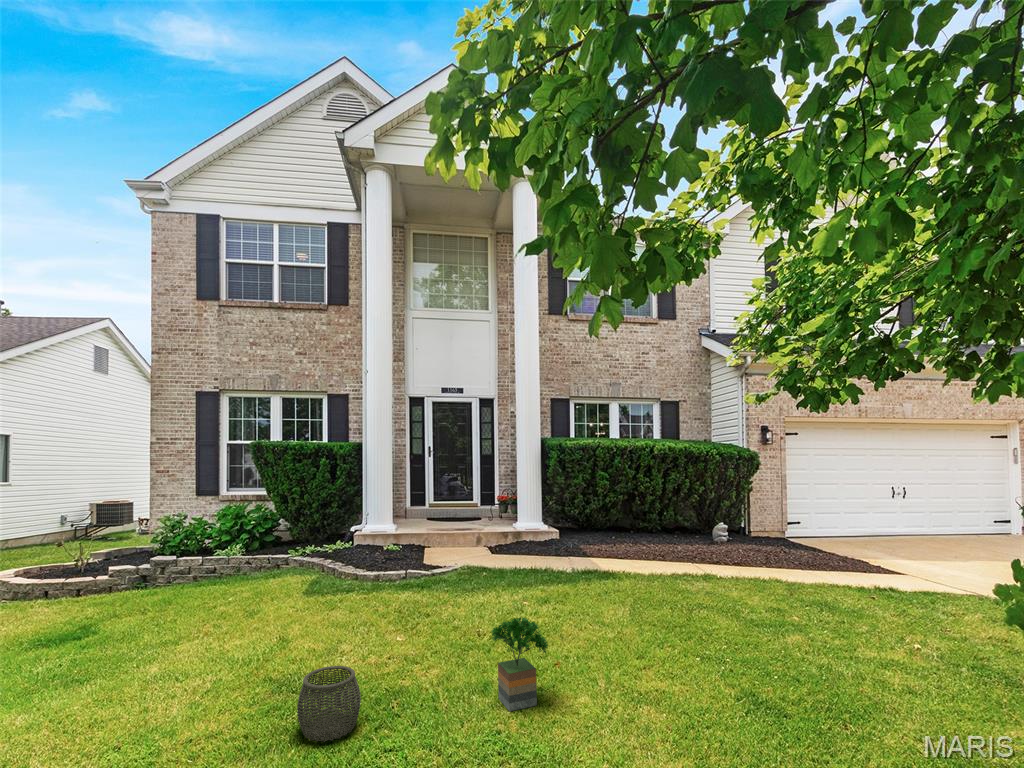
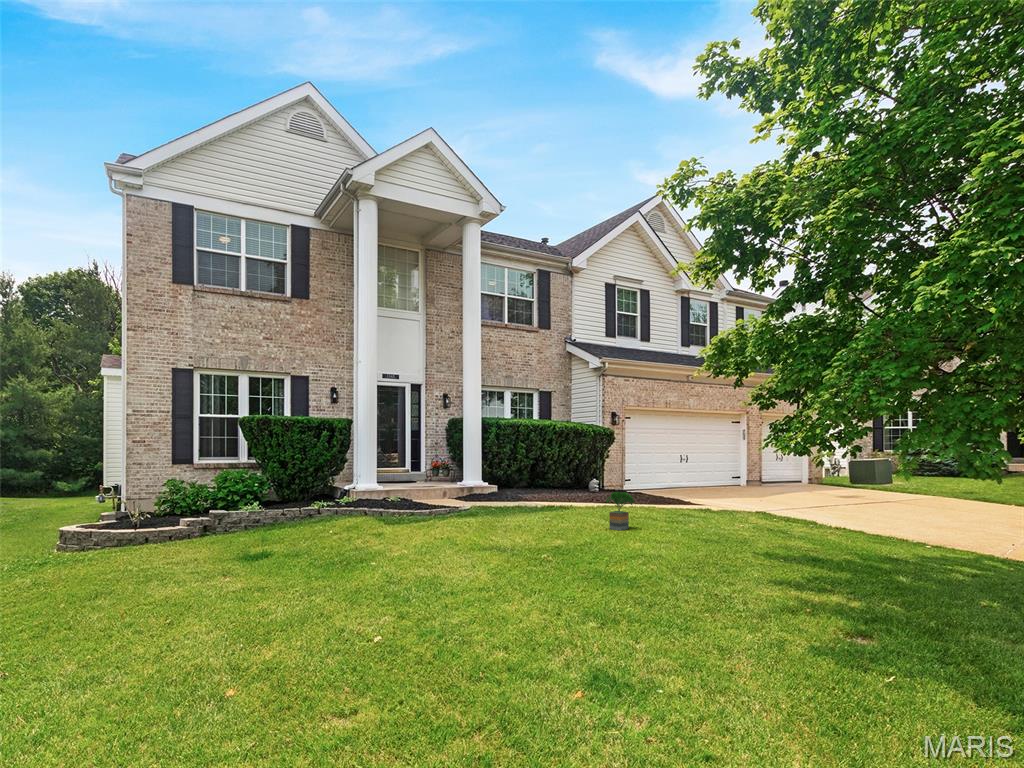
woven basket: present [297,666,361,742] -> none [545,513,574,541]

